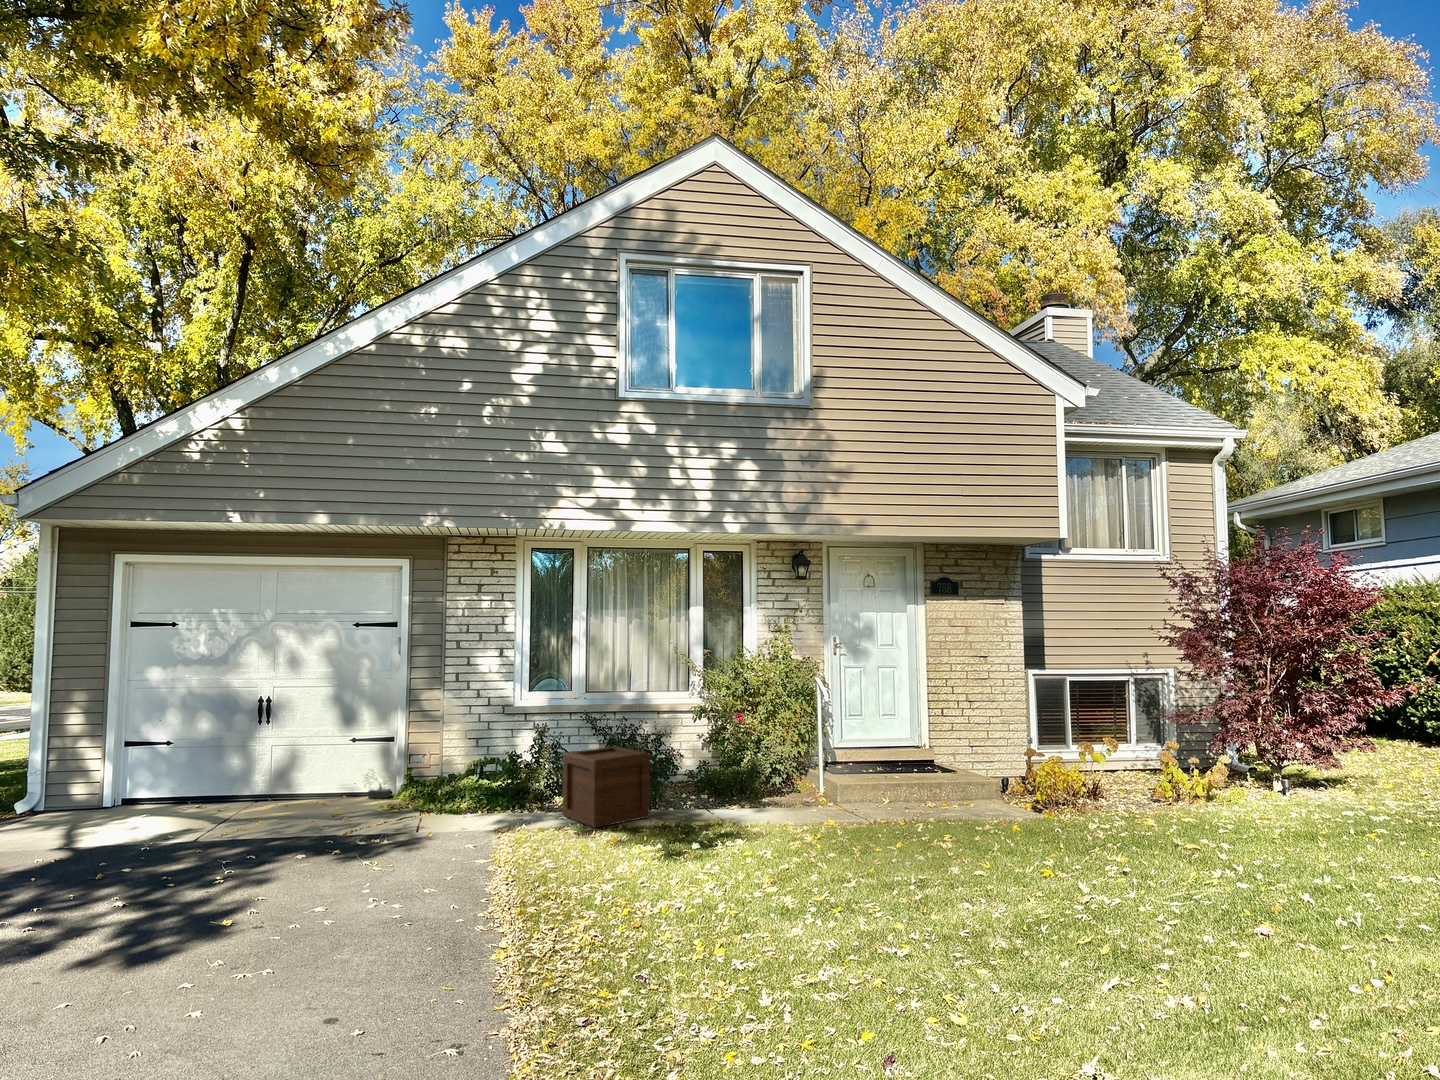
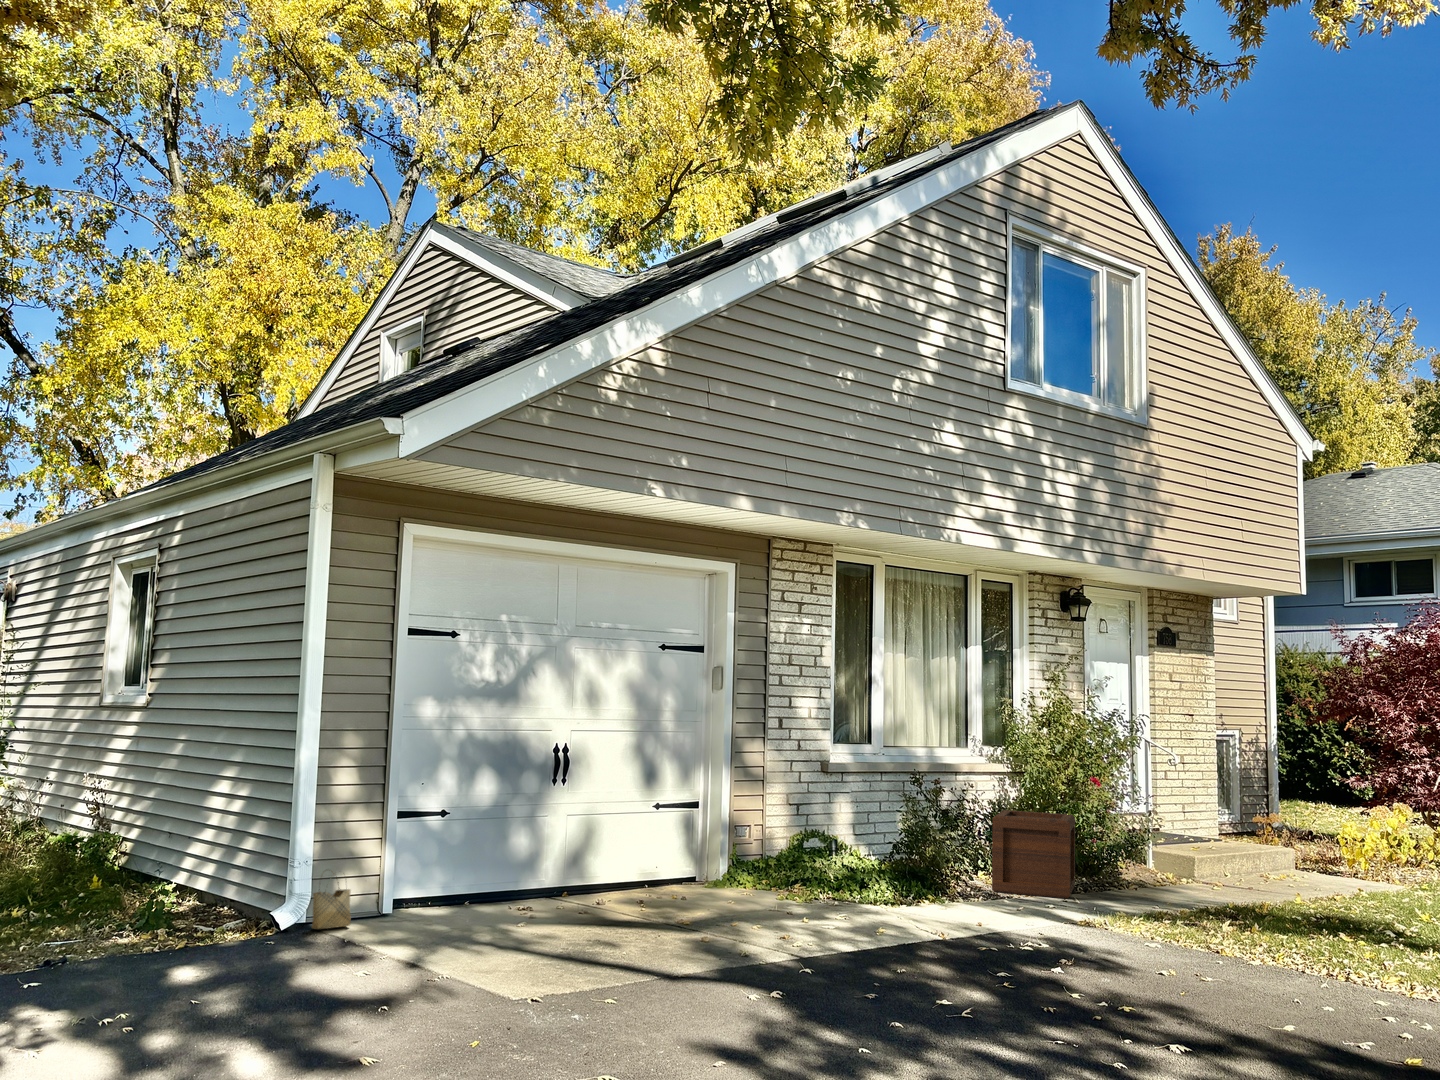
decorative plant: present [365,769,392,798] -> none [679,849,724,889]
woven basket: none [39,776,73,813] -> present [312,878,351,929]

